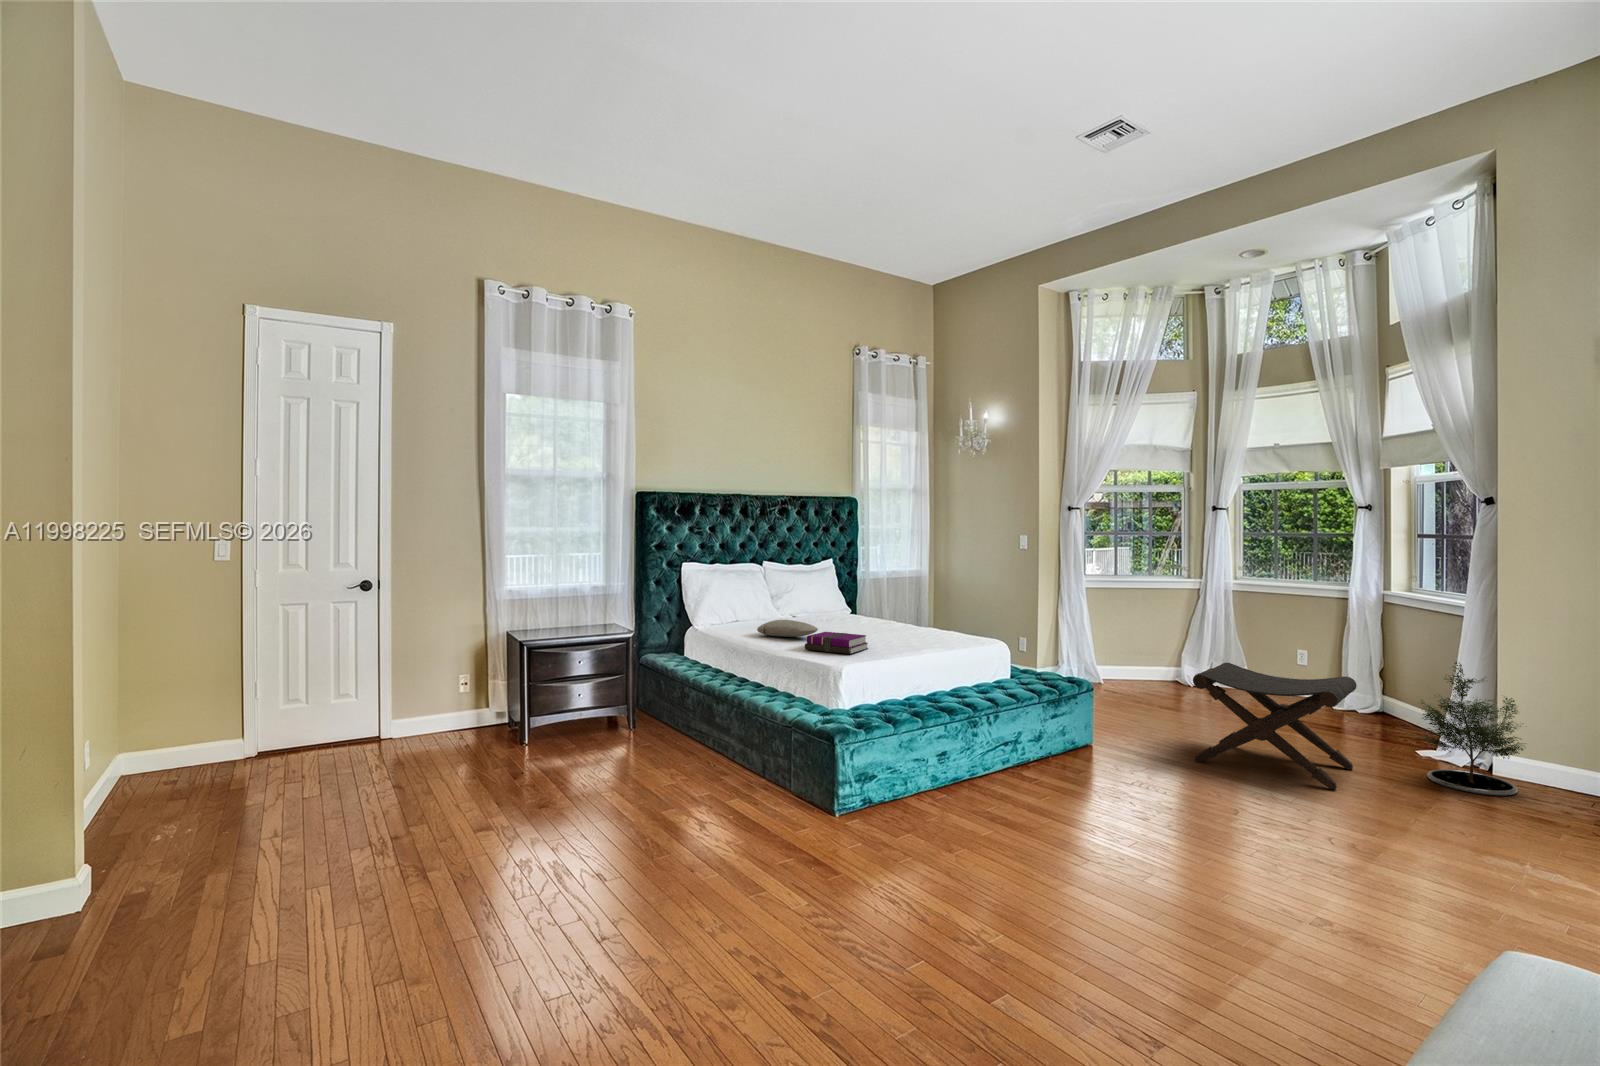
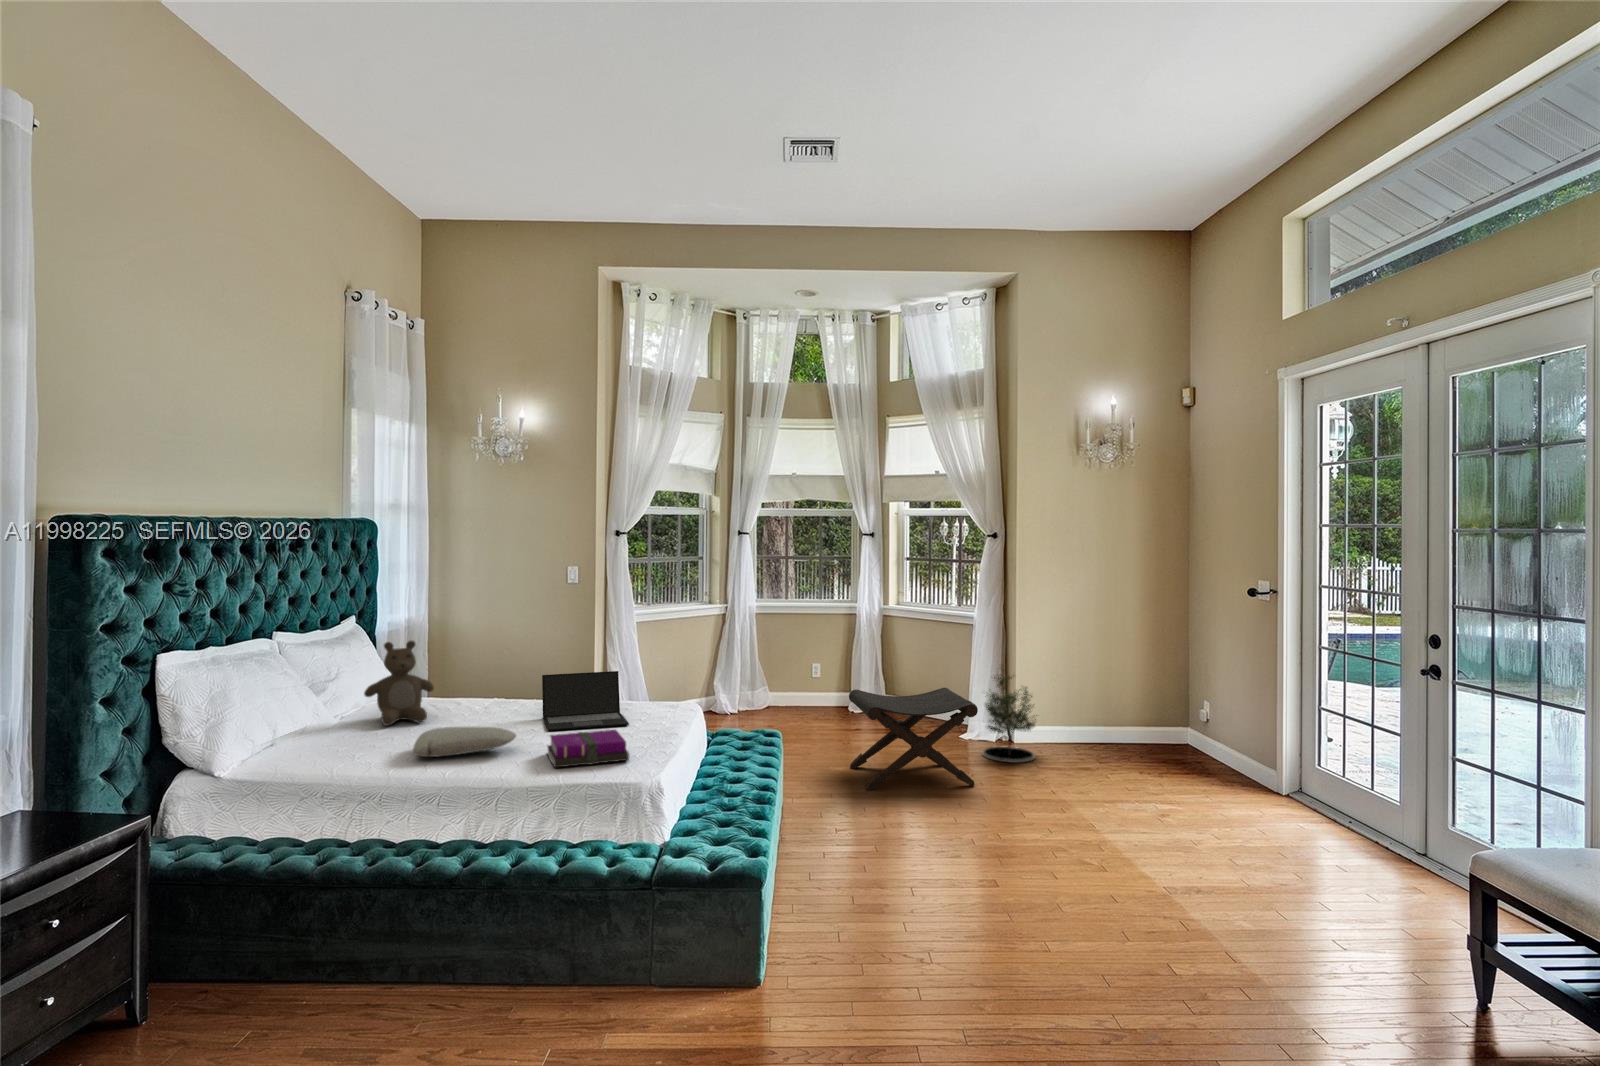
teddy bear: none [790,570,830,622] -> present [364,641,434,726]
laptop: none [858,600,931,641] -> present [542,671,629,731]

